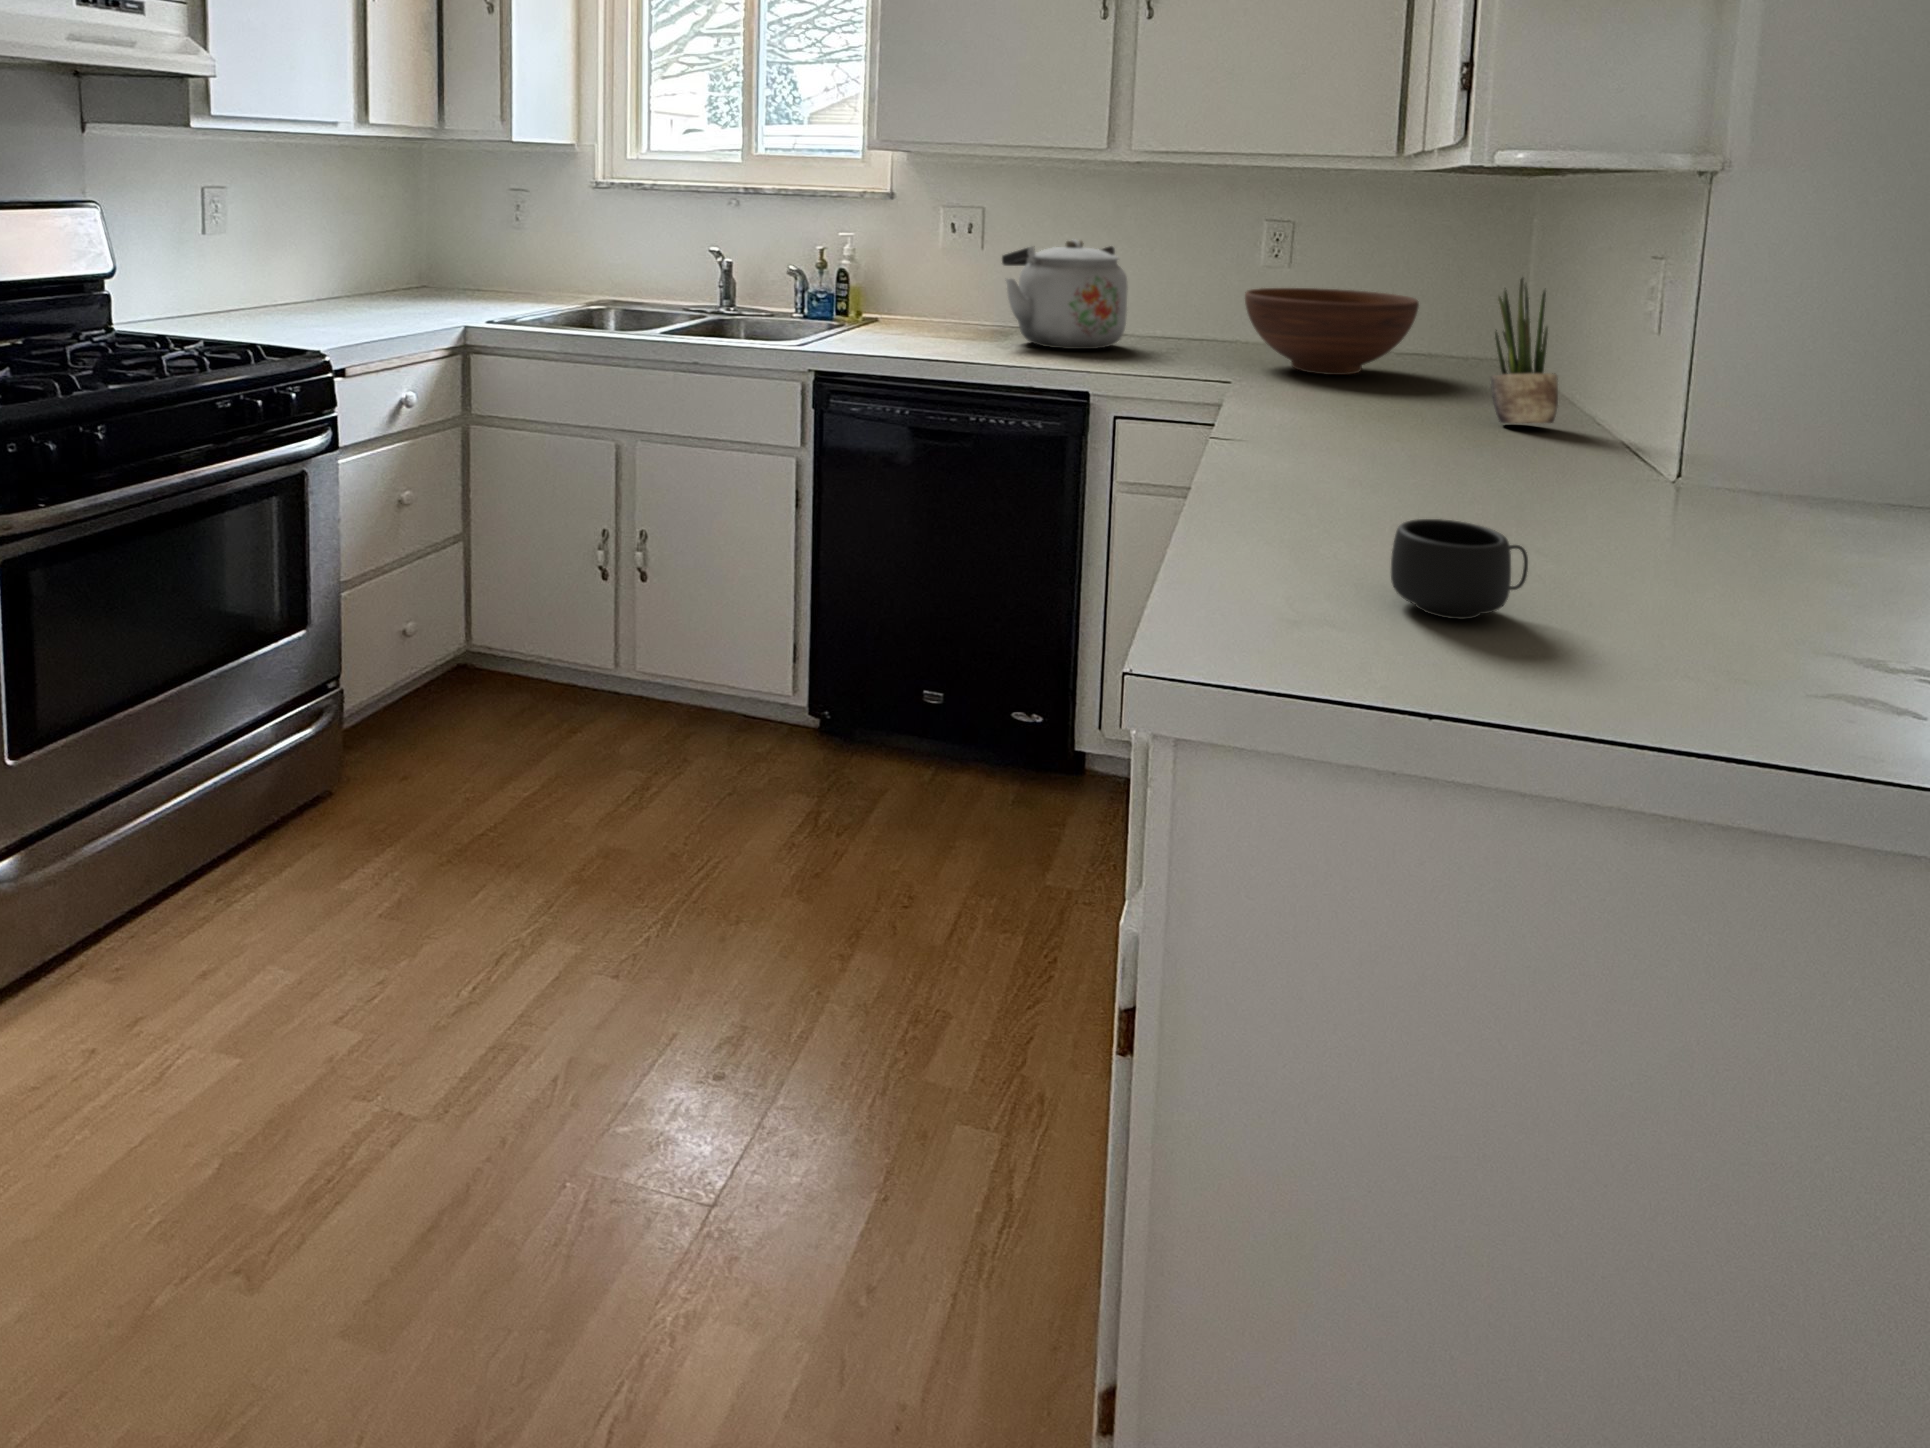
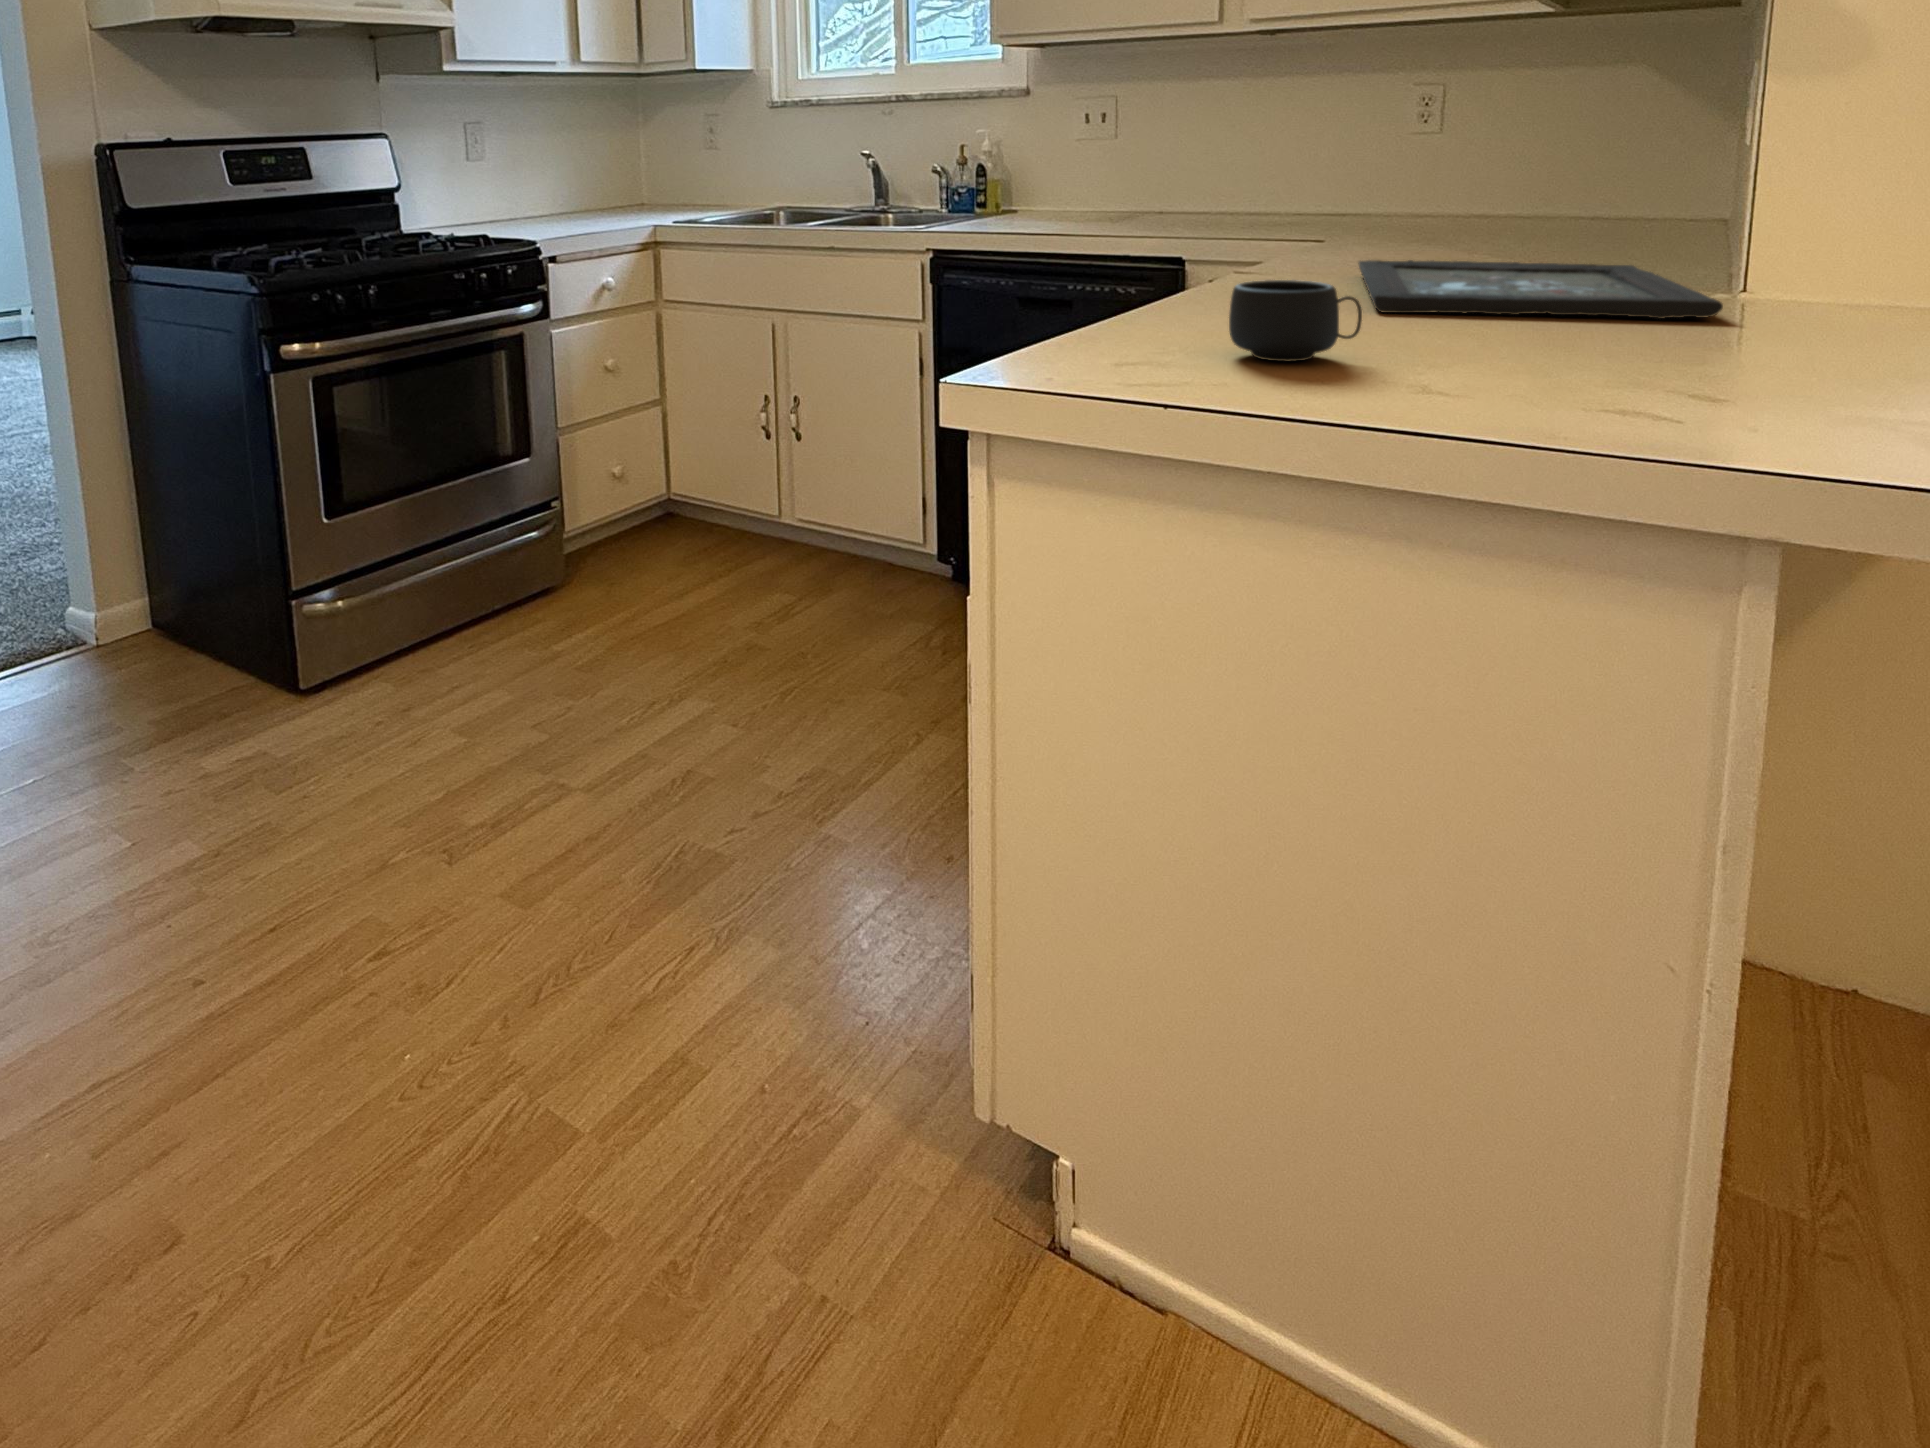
kettle: present [1002,239,1128,349] -> none [1115,116,1248,223]
potted plant: present [1491,278,1558,423] -> none [1585,99,1664,261]
fruit bowl: present [1245,288,1419,375] -> none [1359,147,1560,234]
tray: none [1333,431,1725,525] -> present [1359,260,1723,319]

